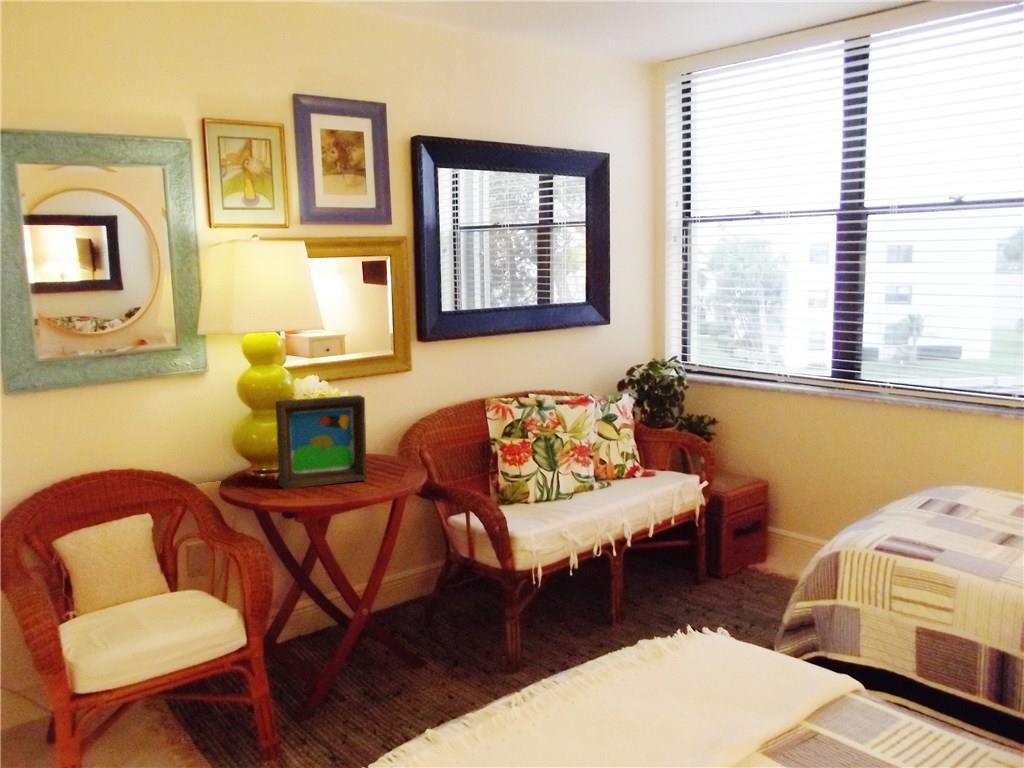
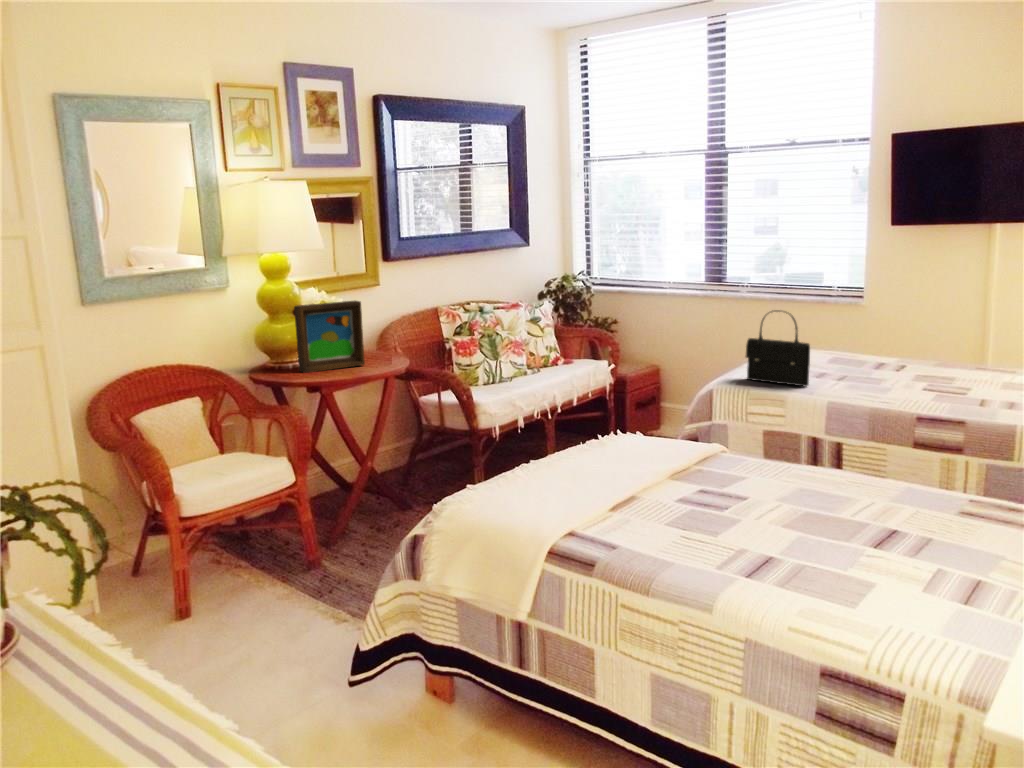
handbag: none [890,438,992,555] -> present [746,310,810,386]

